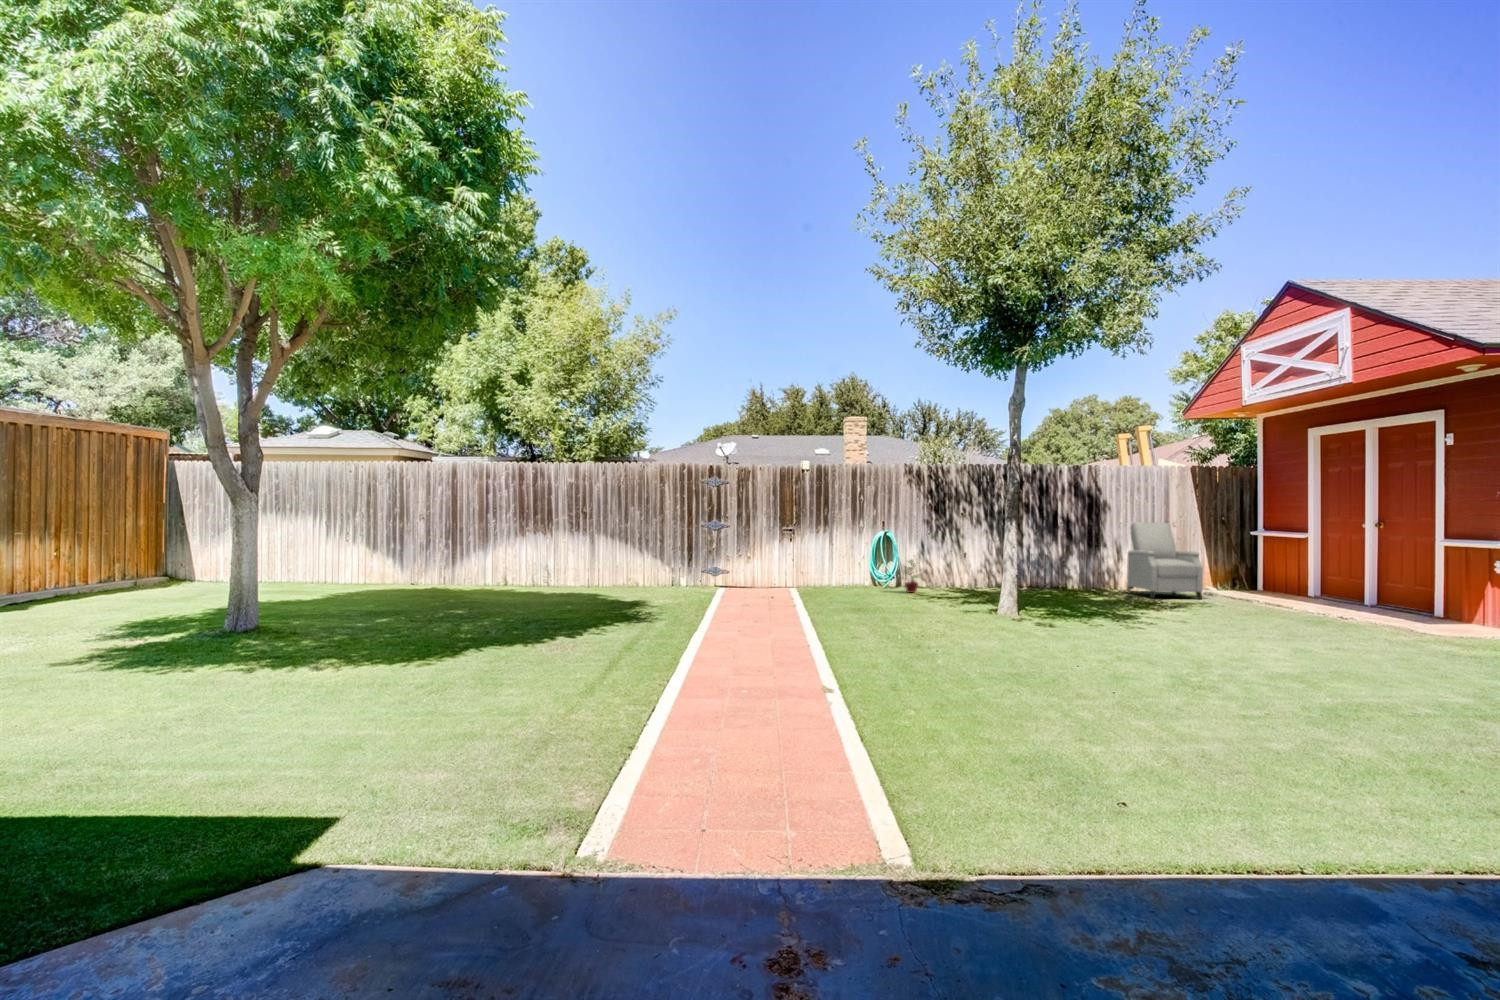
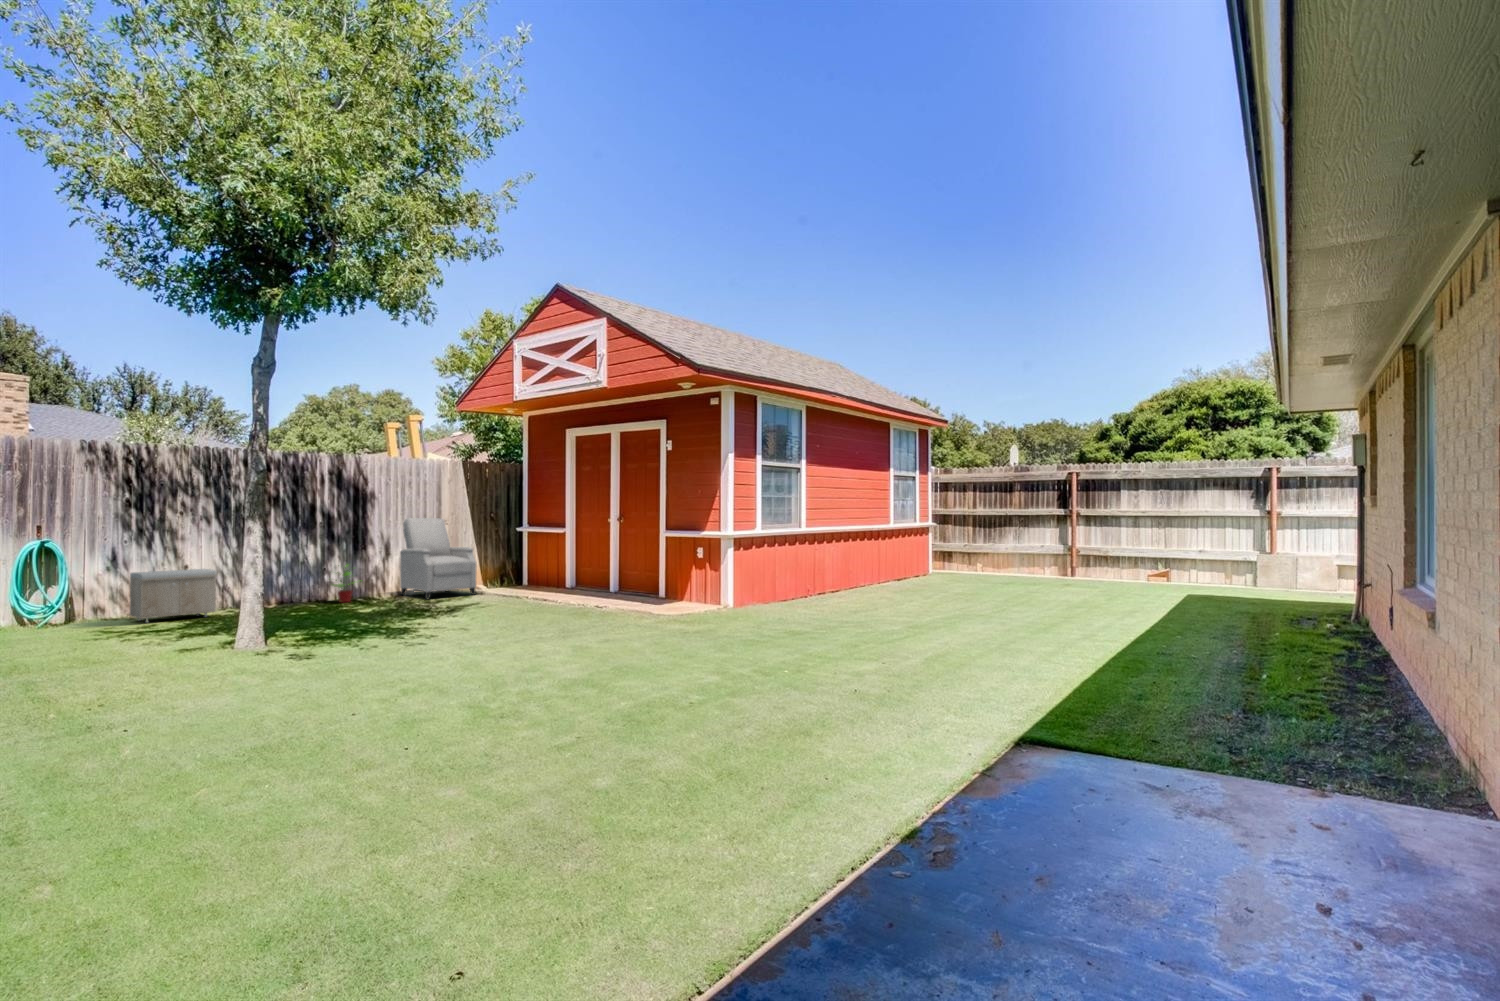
storage bench: none [933,557,986,594] -> present [130,569,217,623]
potted plant: present [905,560,921,593] -> present [334,567,352,602]

